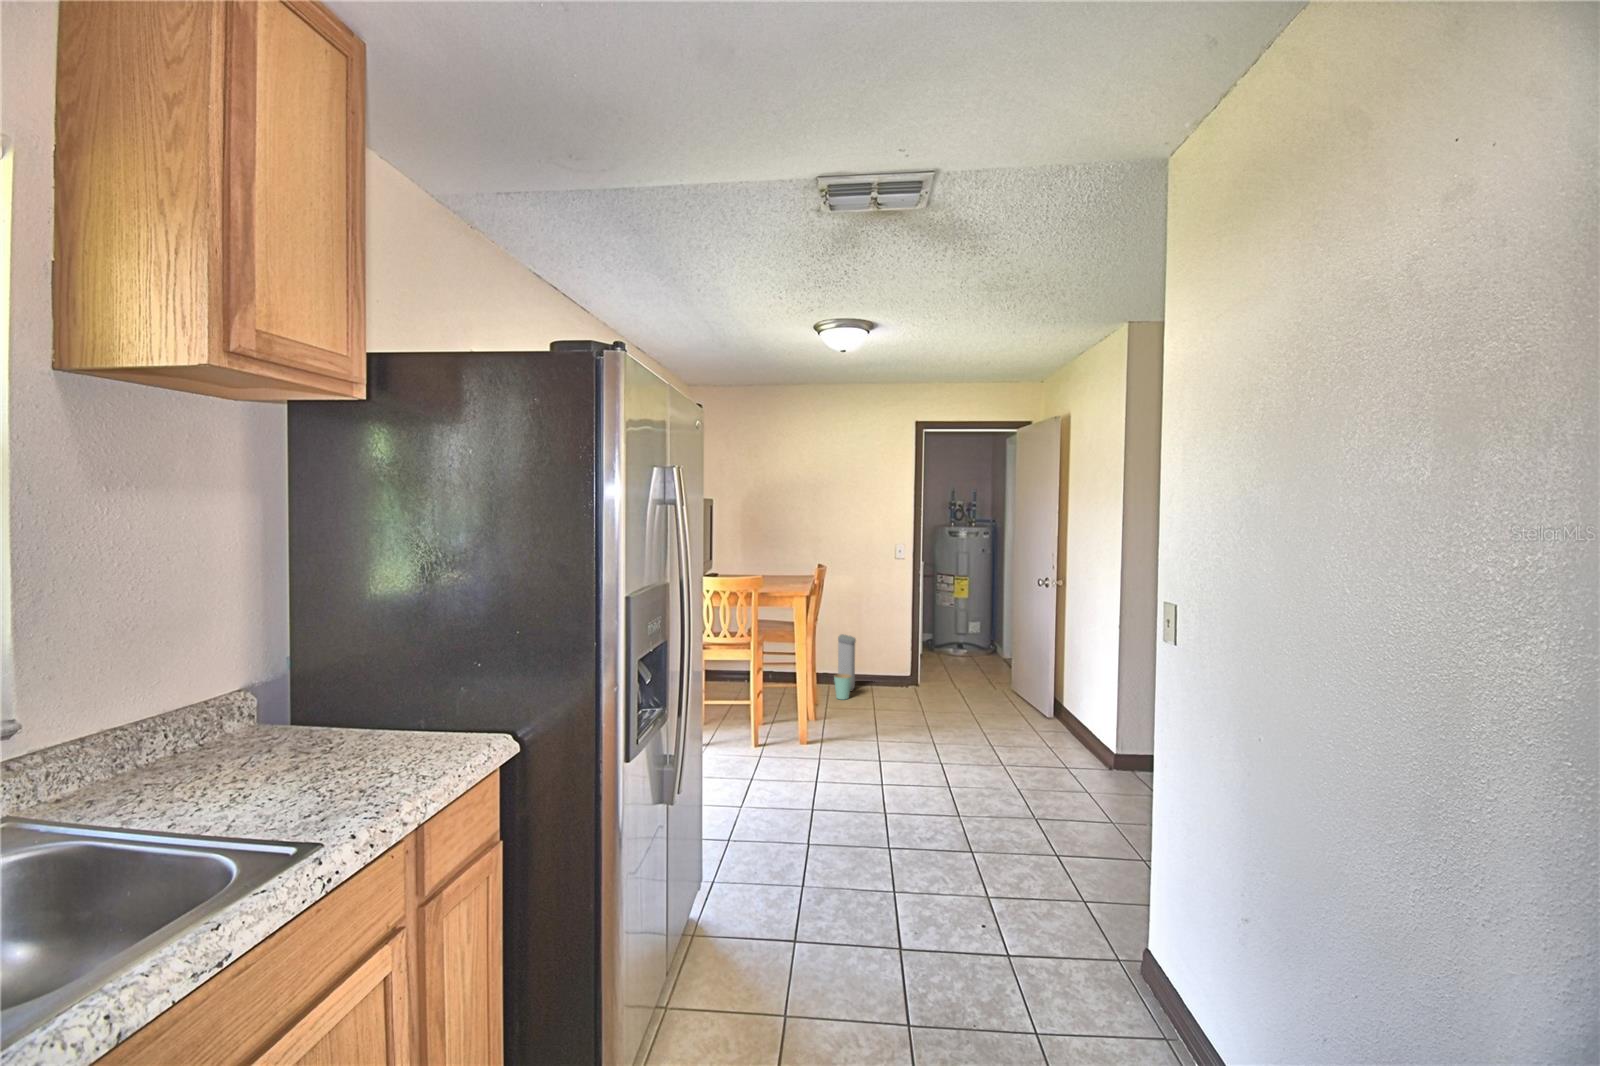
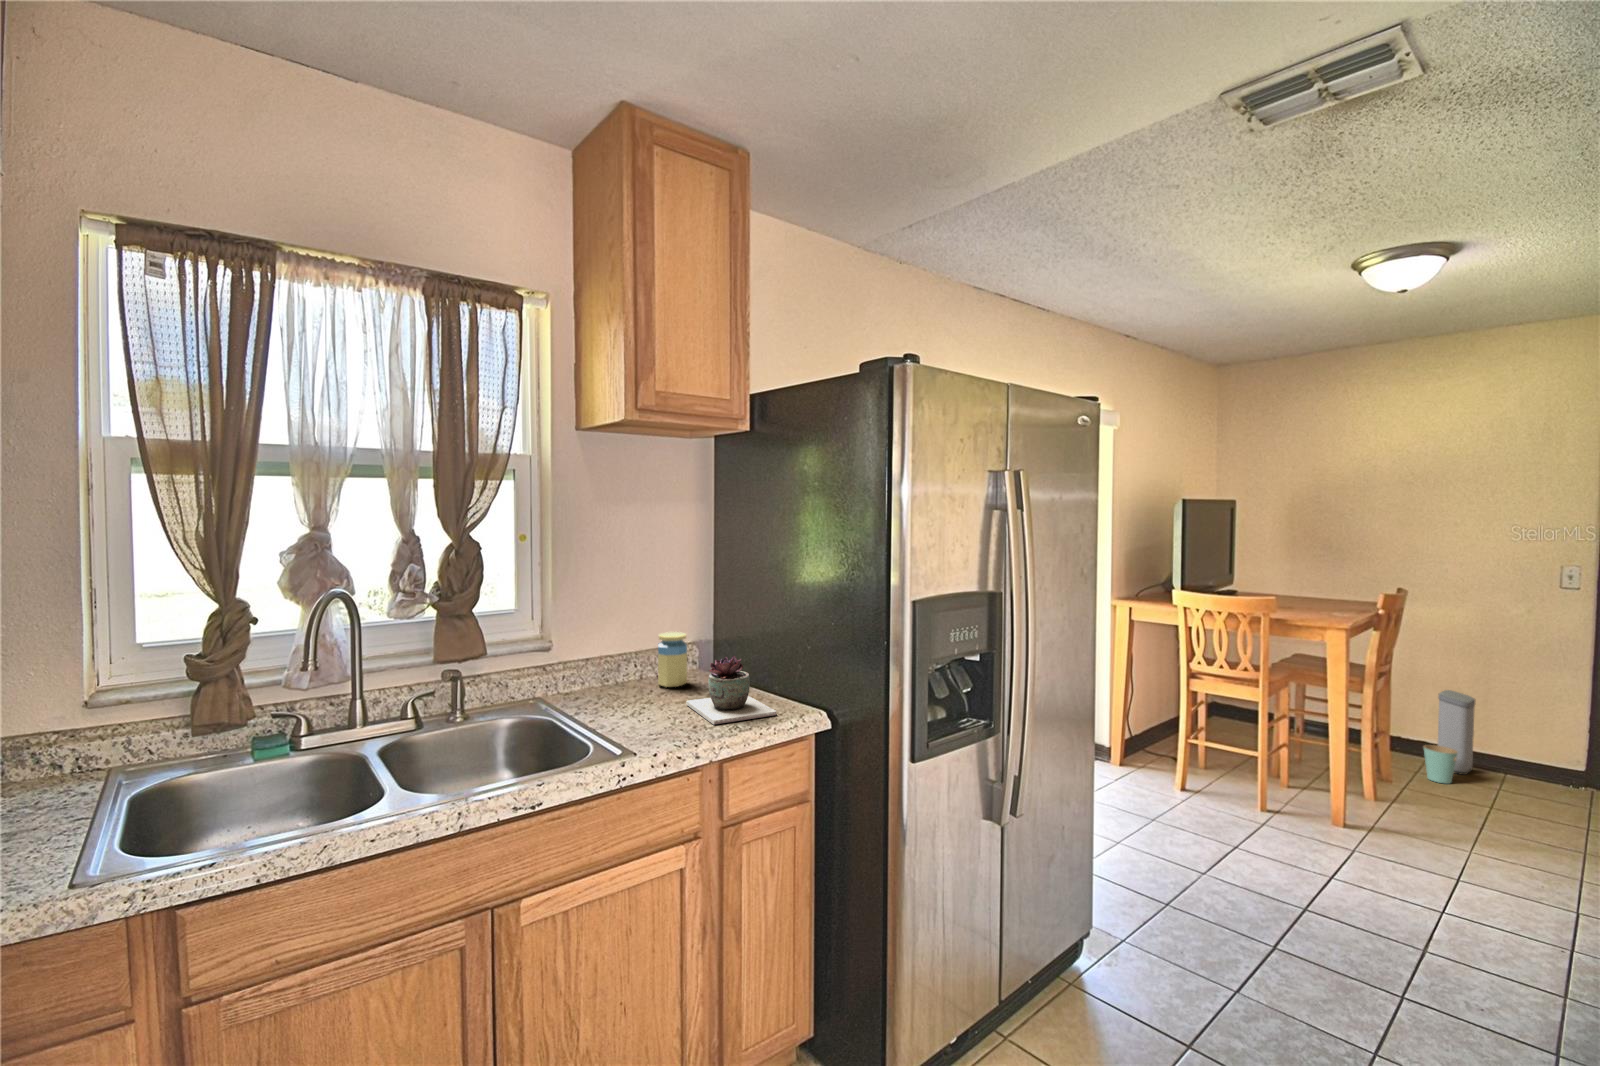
jar: none [213,676,268,756] -> present [658,632,687,687]
succulent plant: none [308,691,456,781] -> present [686,656,777,725]

